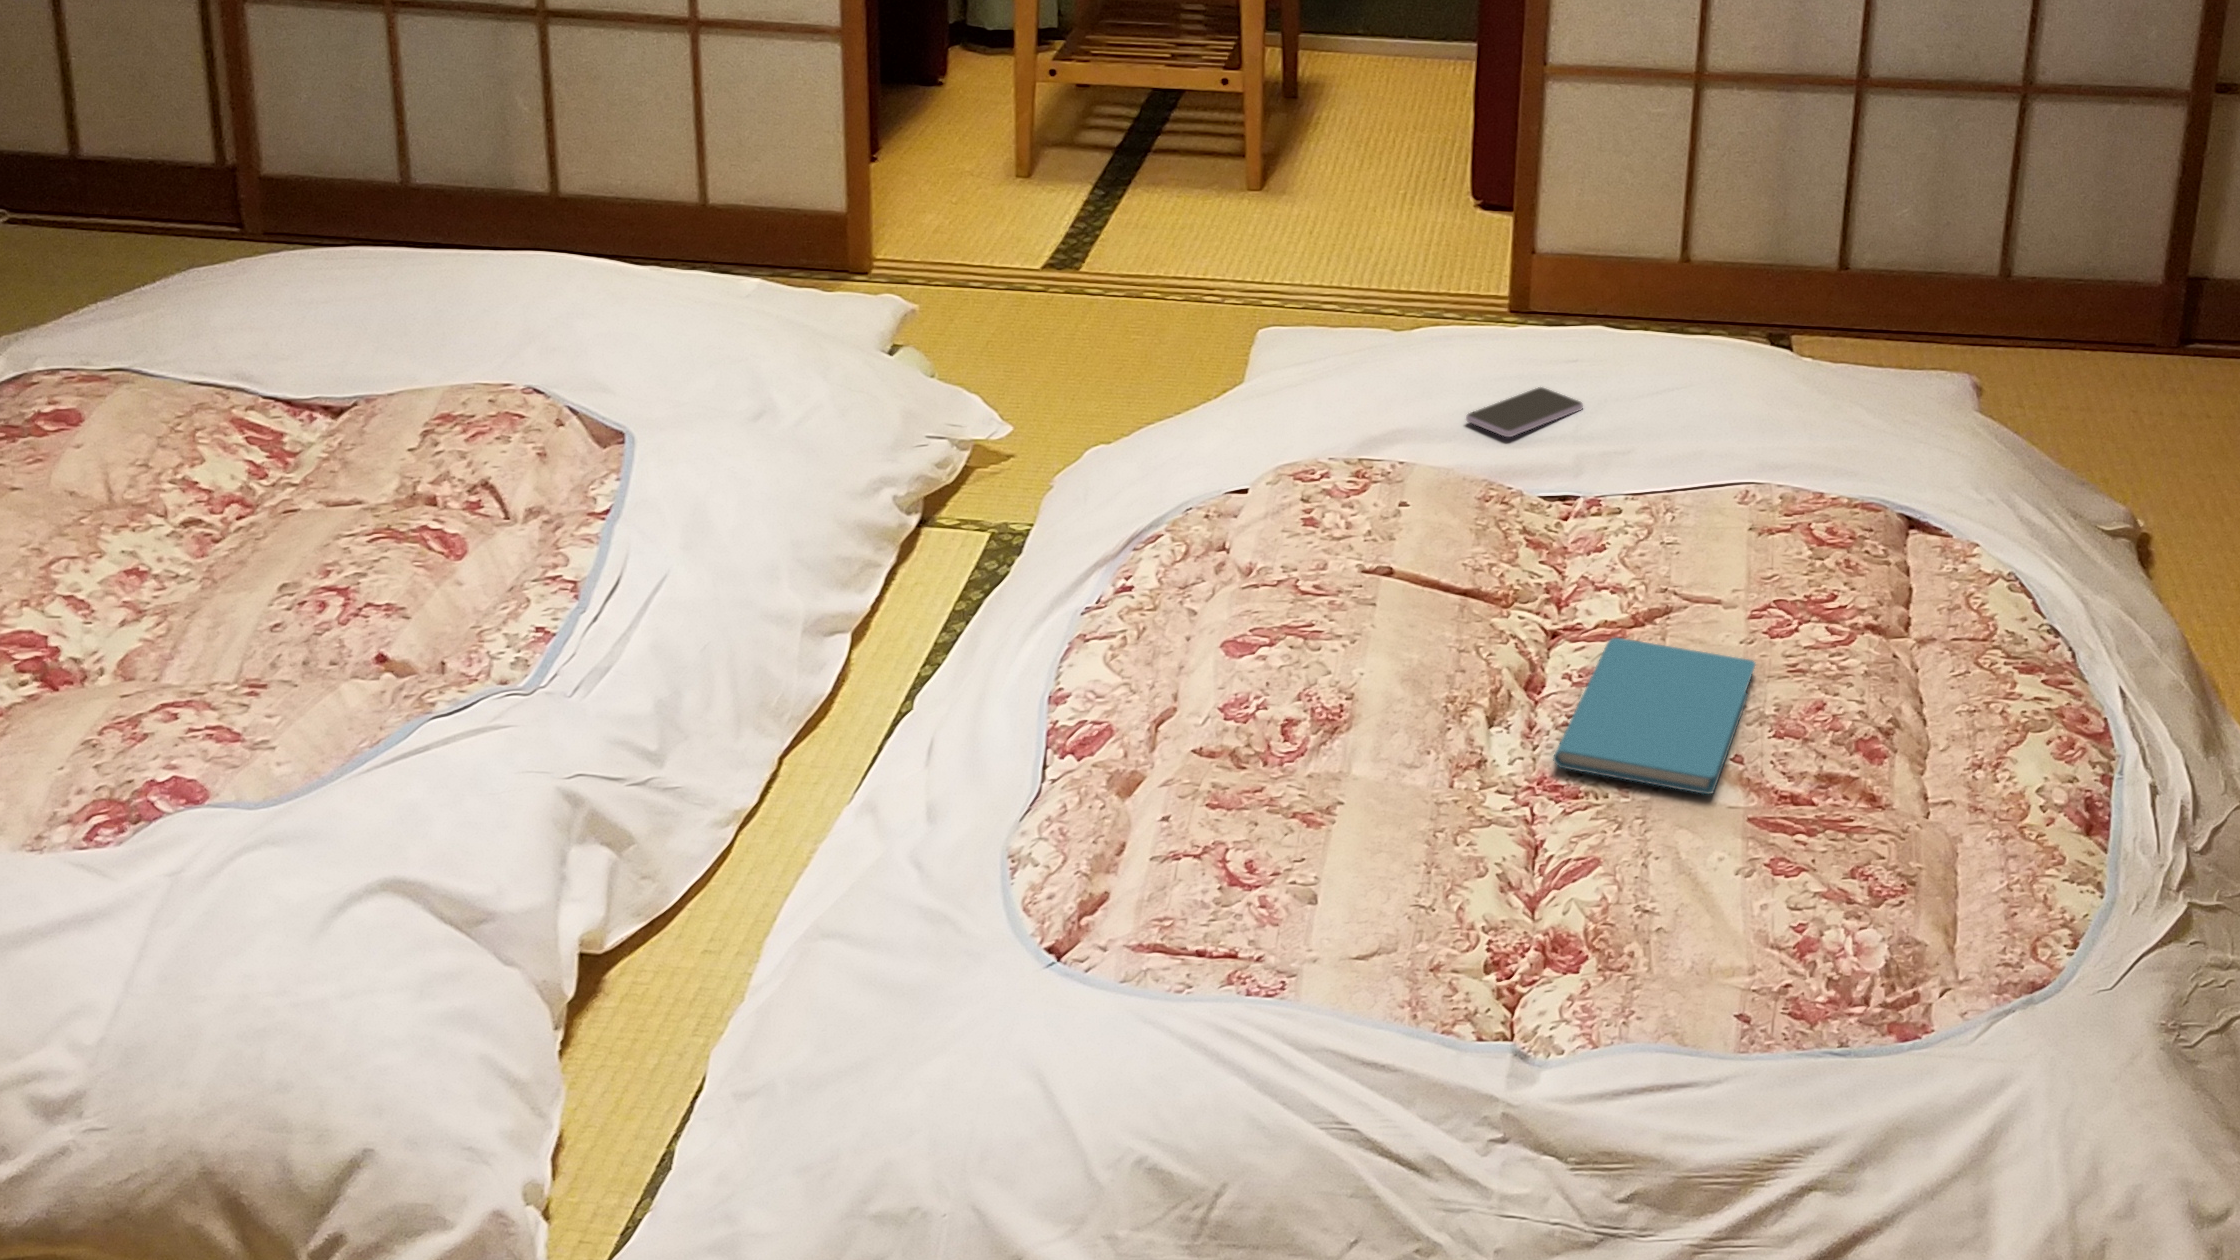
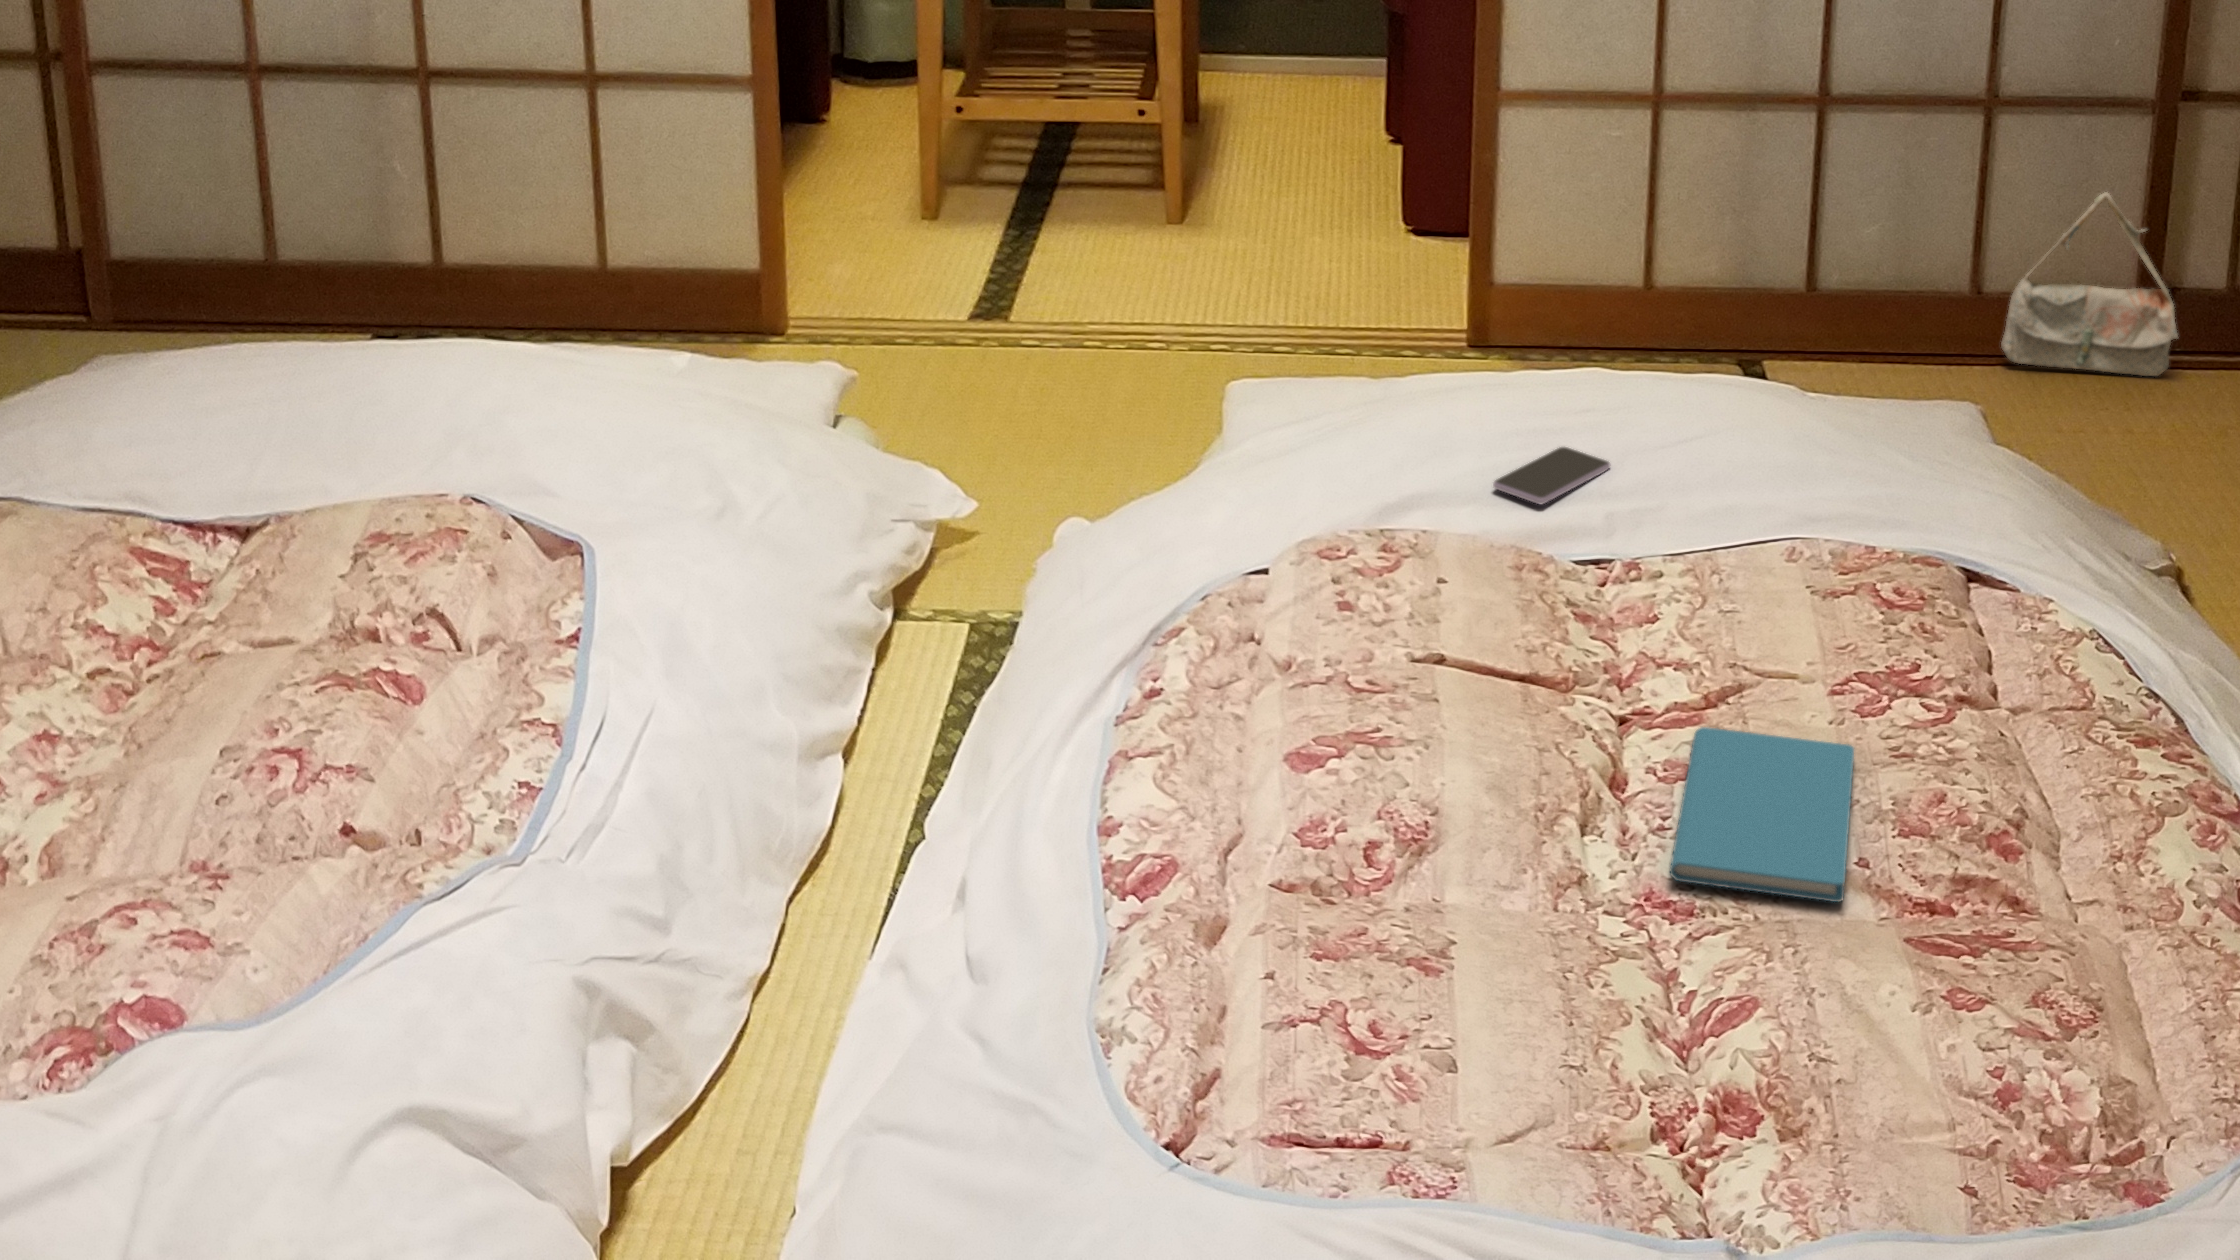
bag: none [2031,178,2208,363] -> present [2001,193,2178,376]

